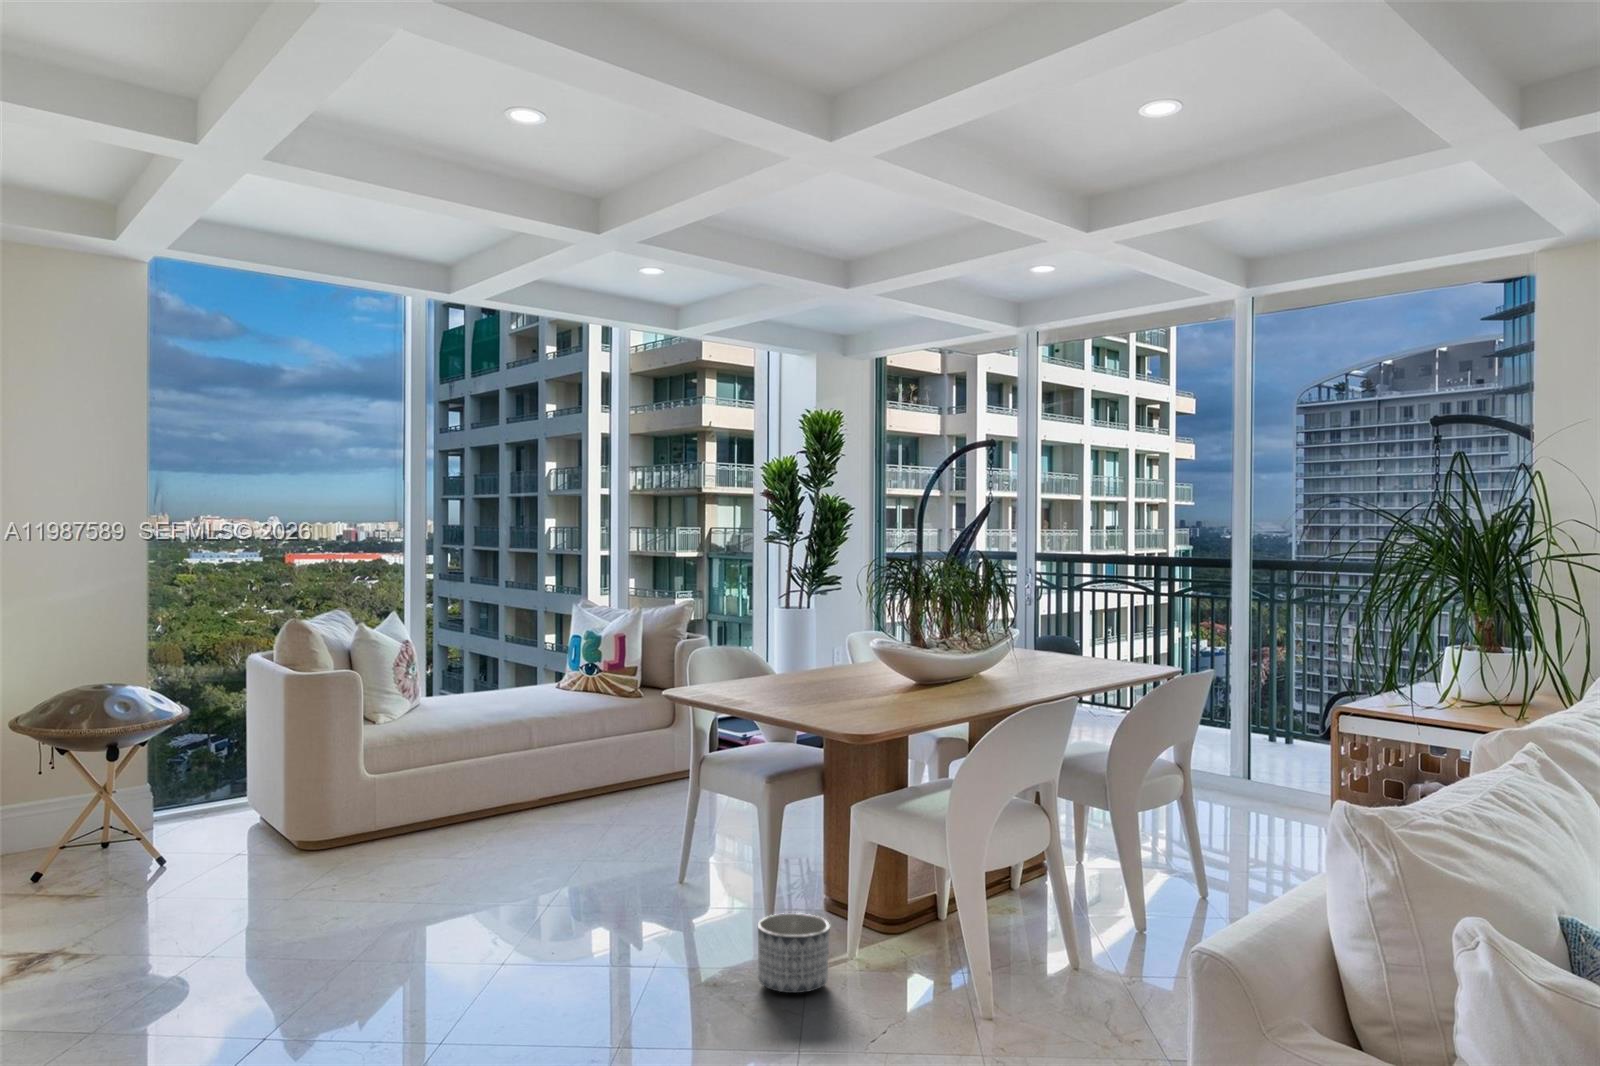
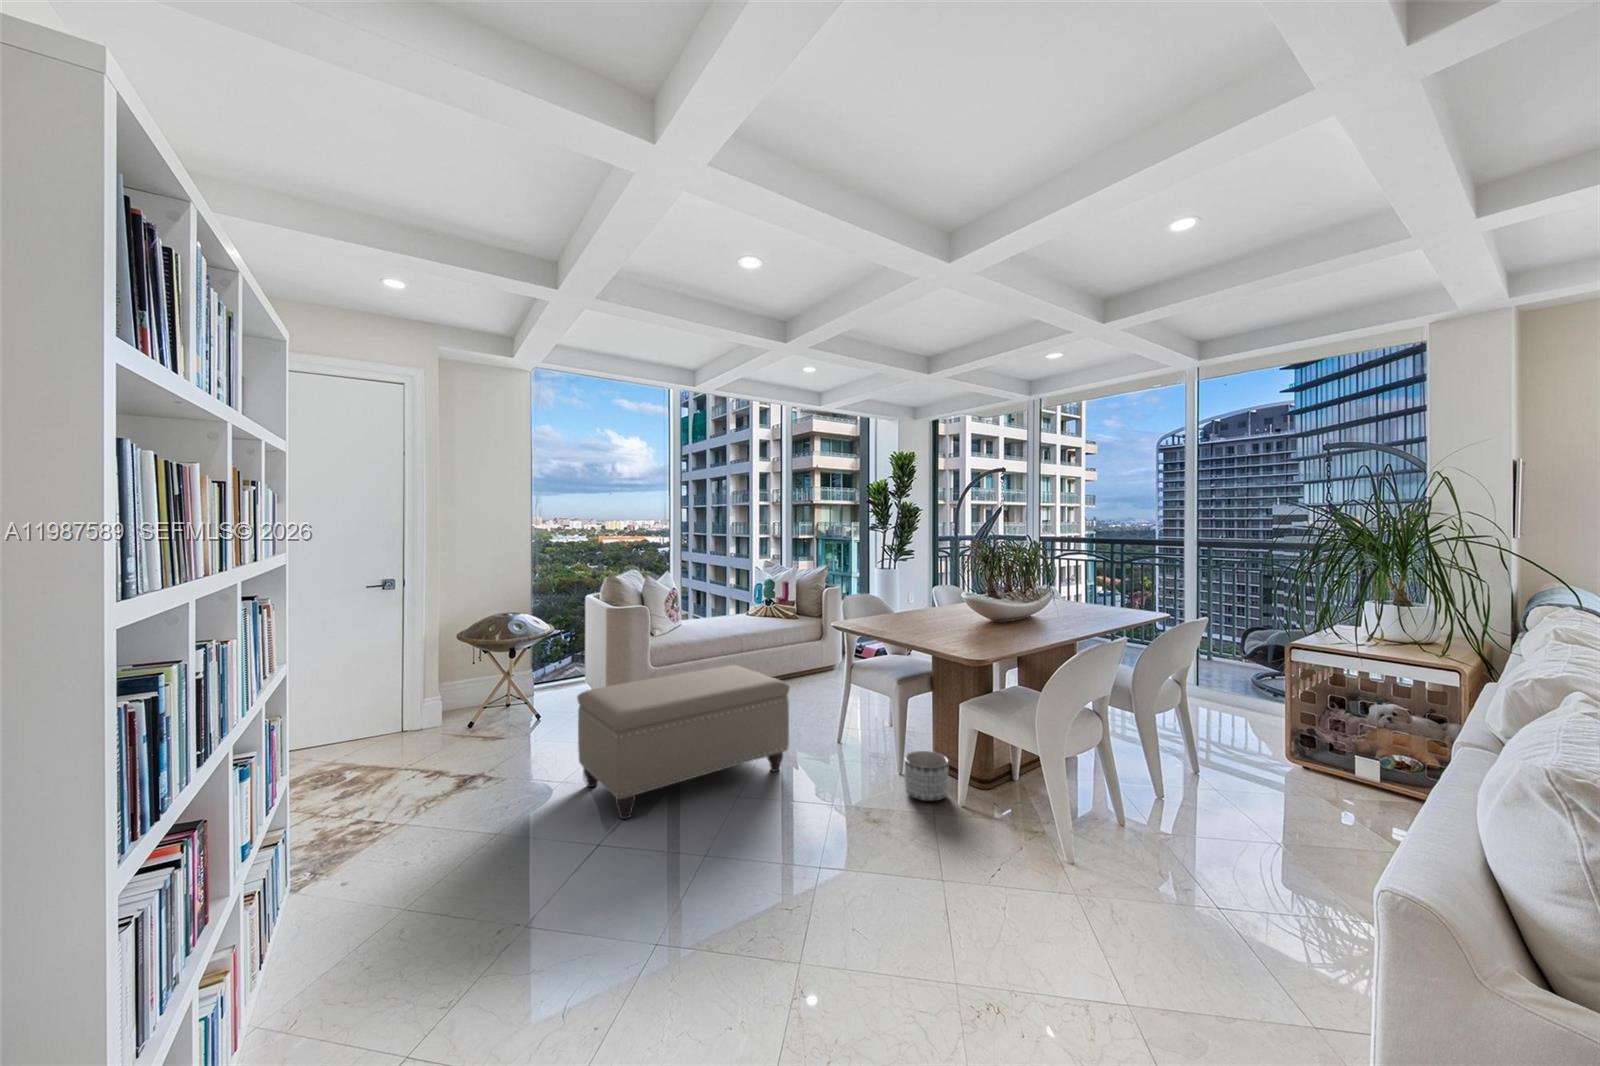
ottoman: none [206,772,579,1017] -> present [577,665,789,819]

